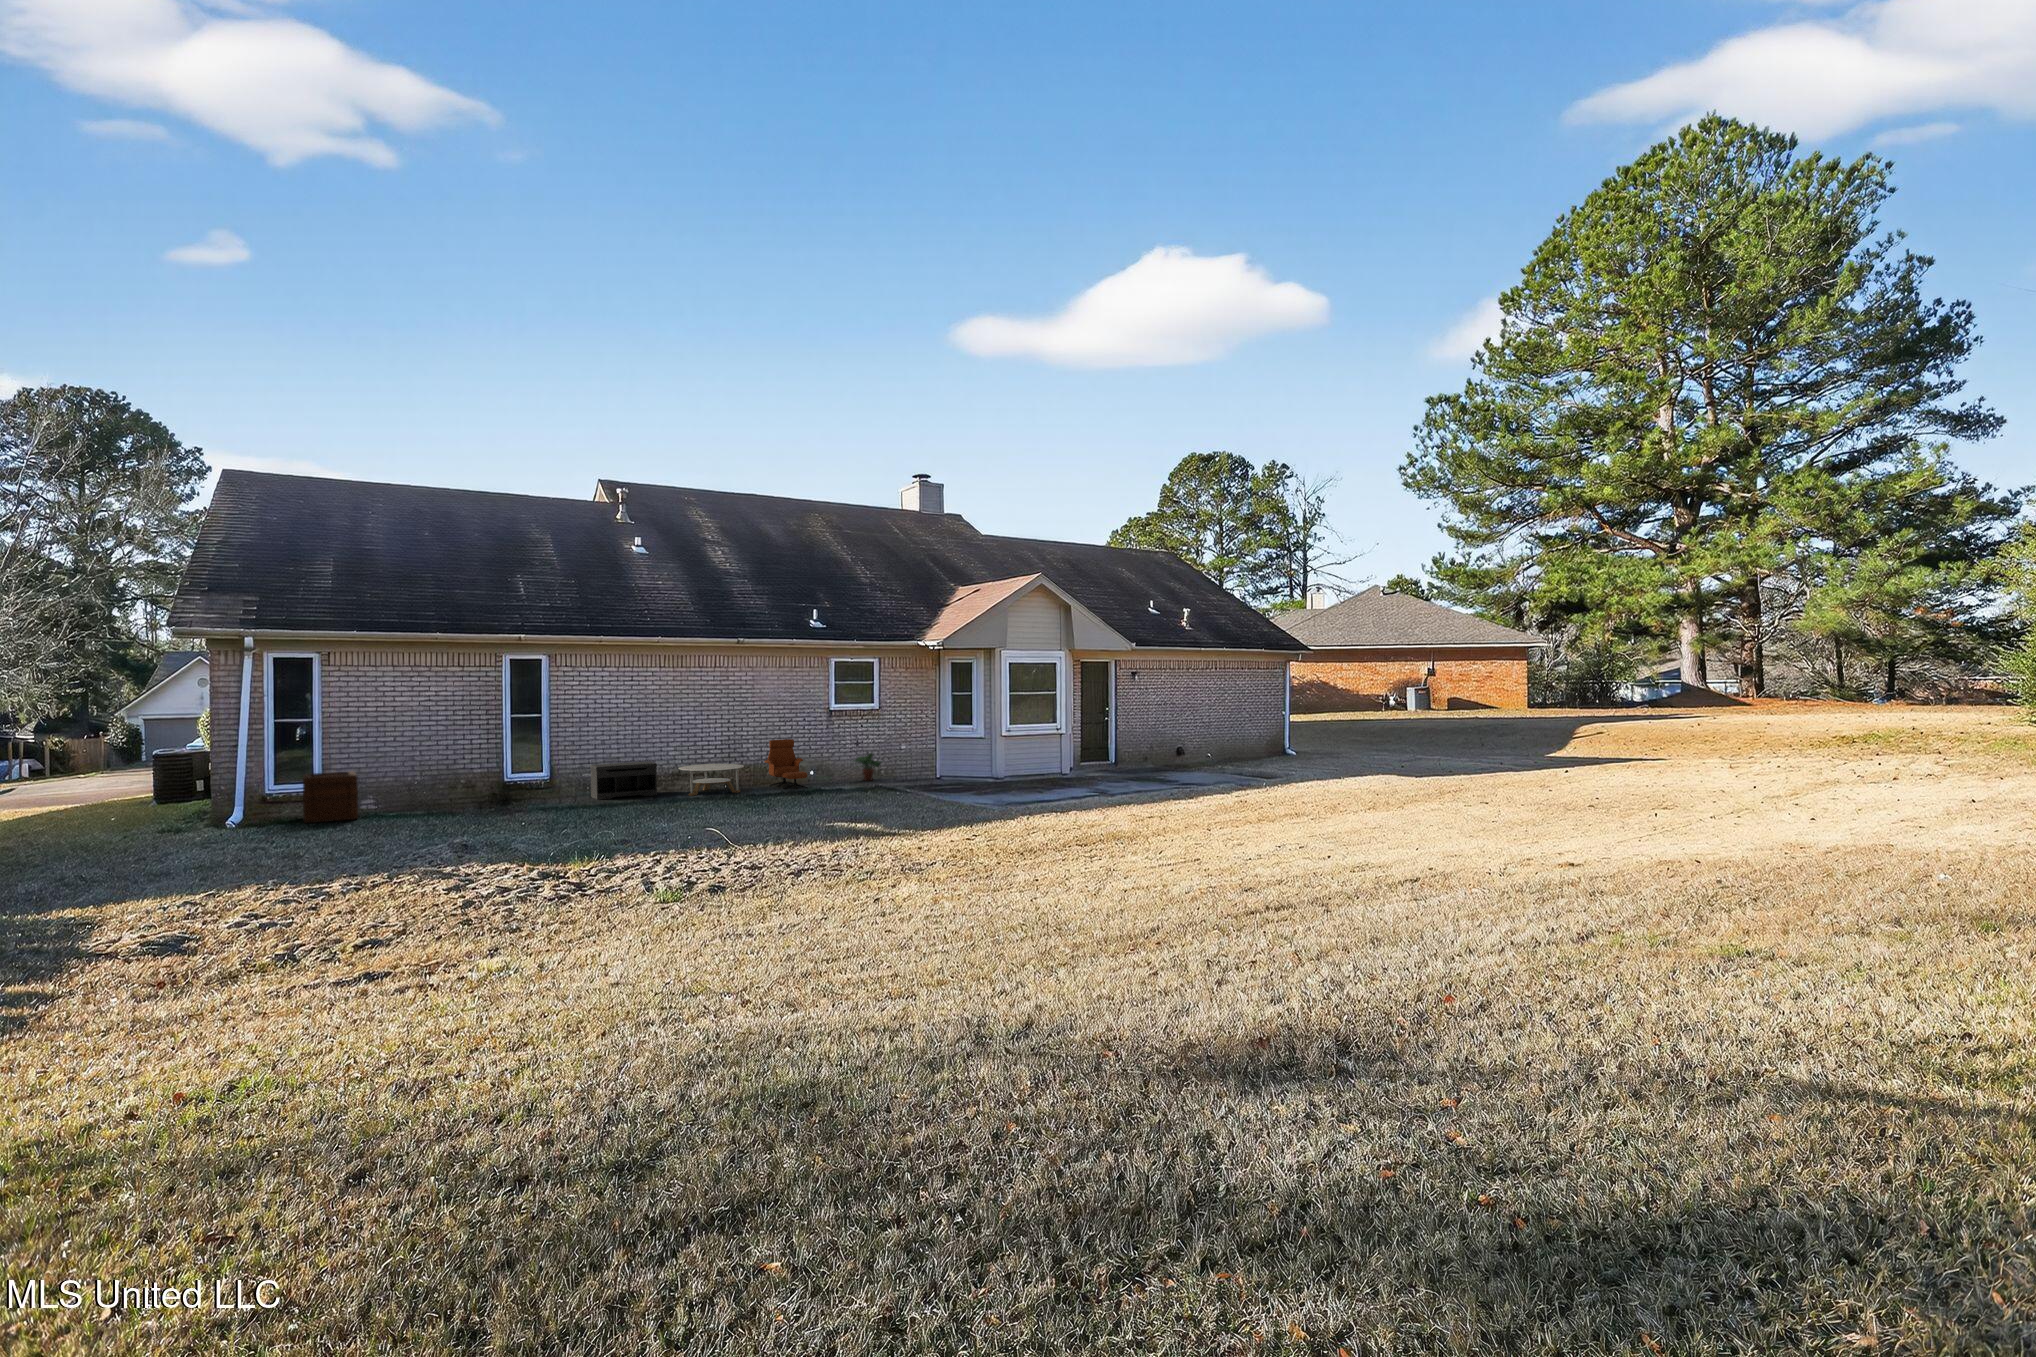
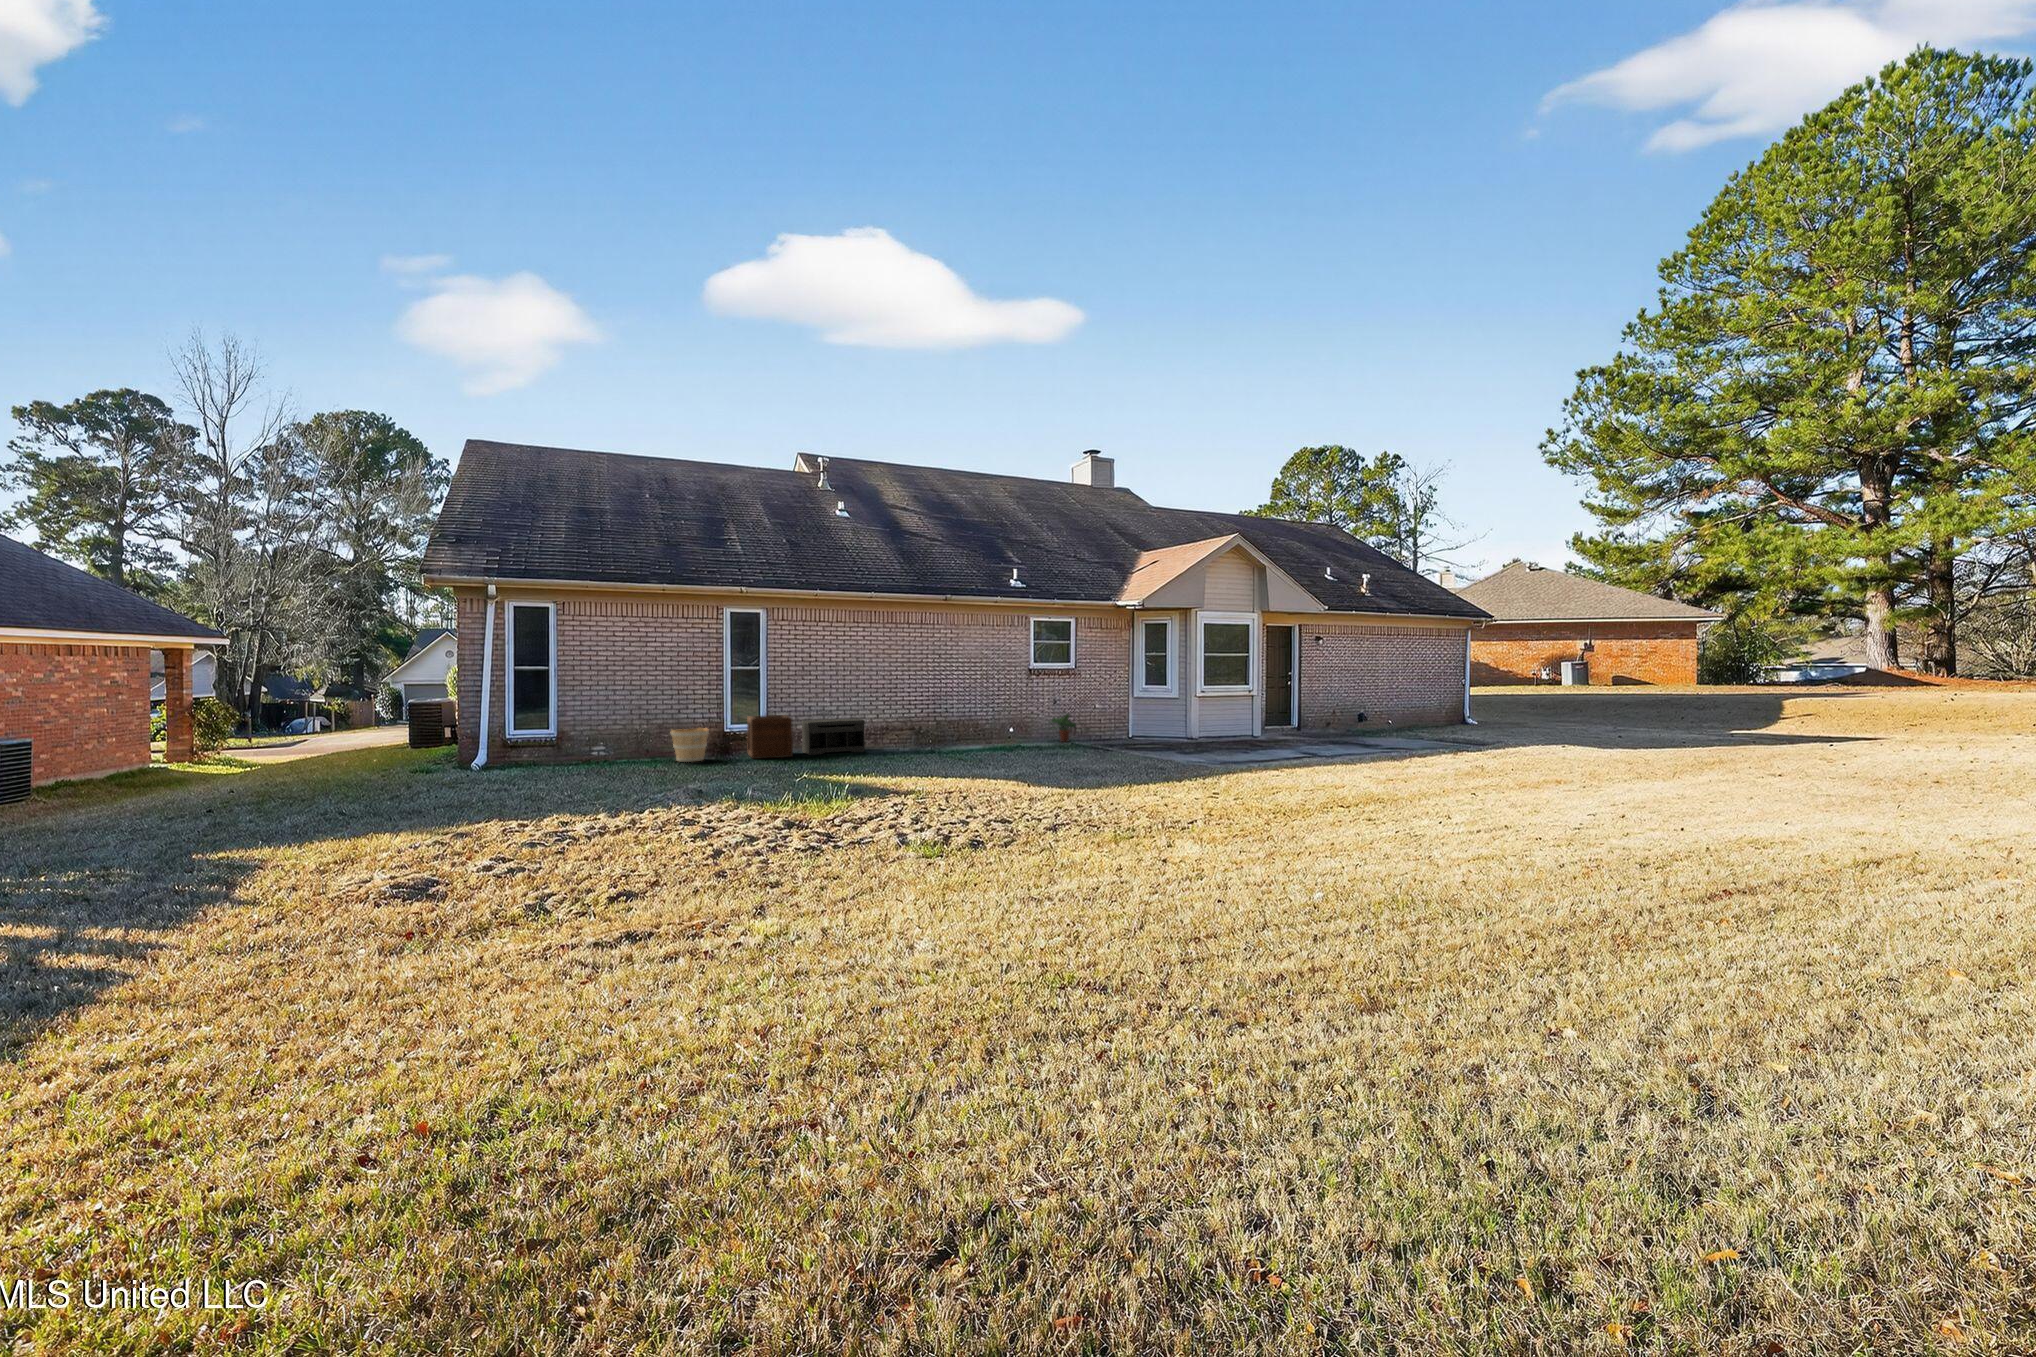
lounge chair: present [764,739,808,789] -> none [965,699,1009,748]
round table: present [679,764,744,796] -> none [885,722,947,753]
wooden crate: present [303,771,358,823] -> present [747,715,793,759]
wooden bucket: none [446,774,489,810] -> present [671,728,709,762]

